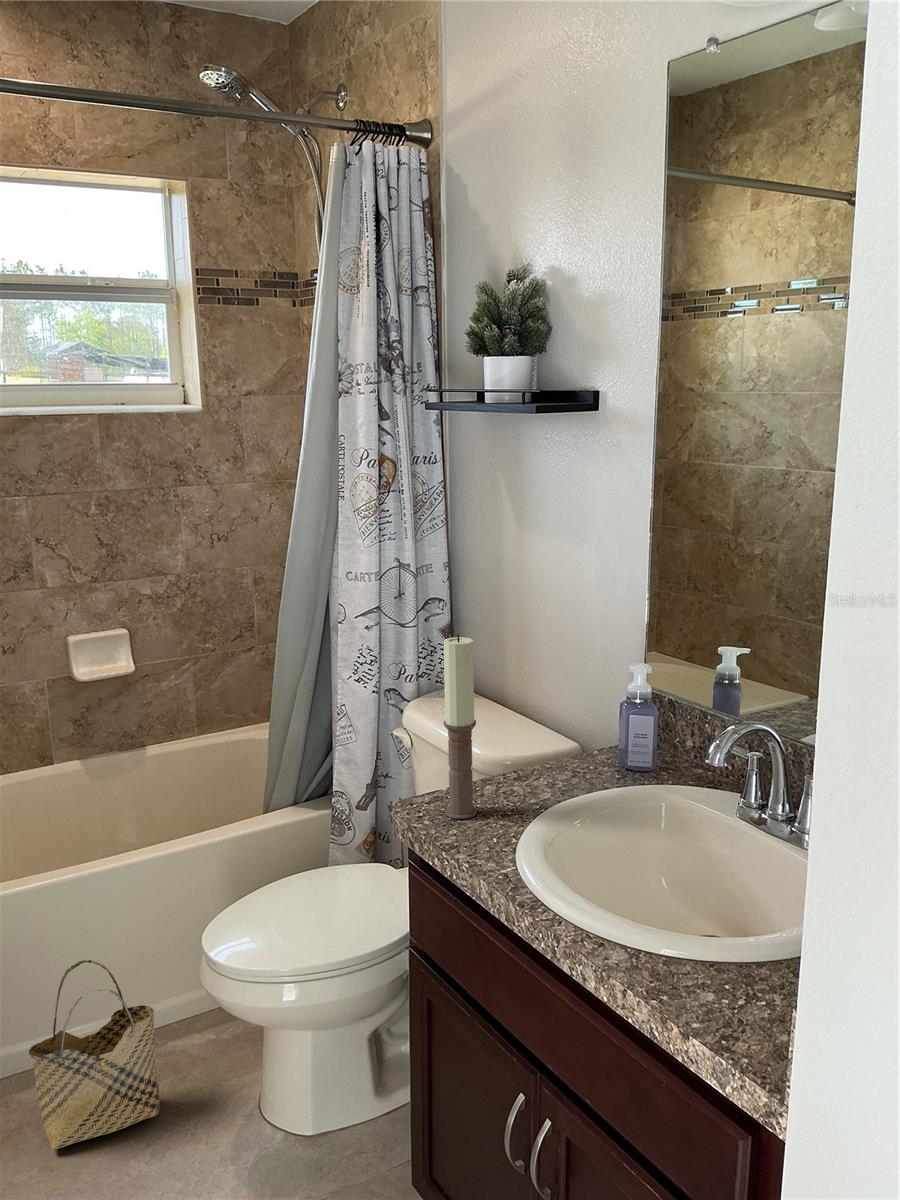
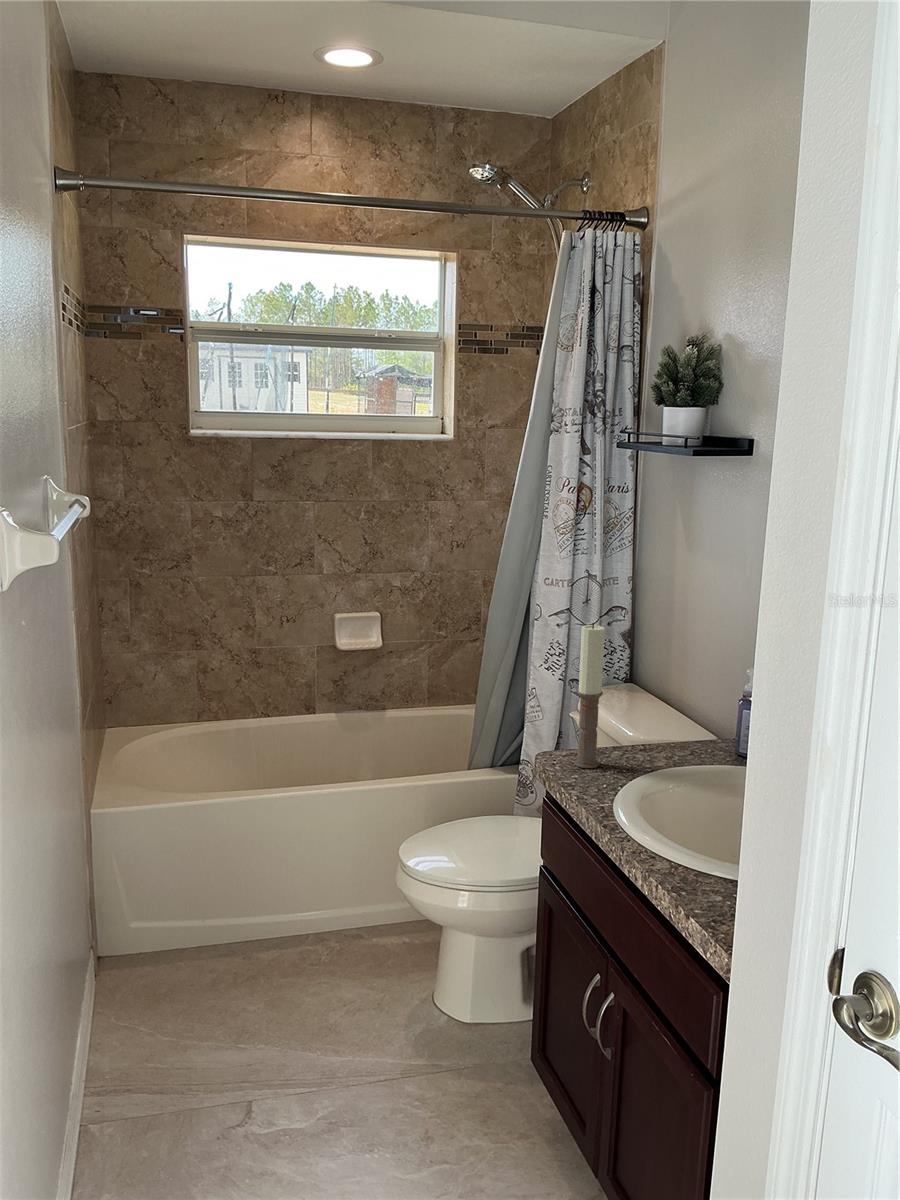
woven basket: present [29,960,160,1151] -> none [265,853,358,990]

